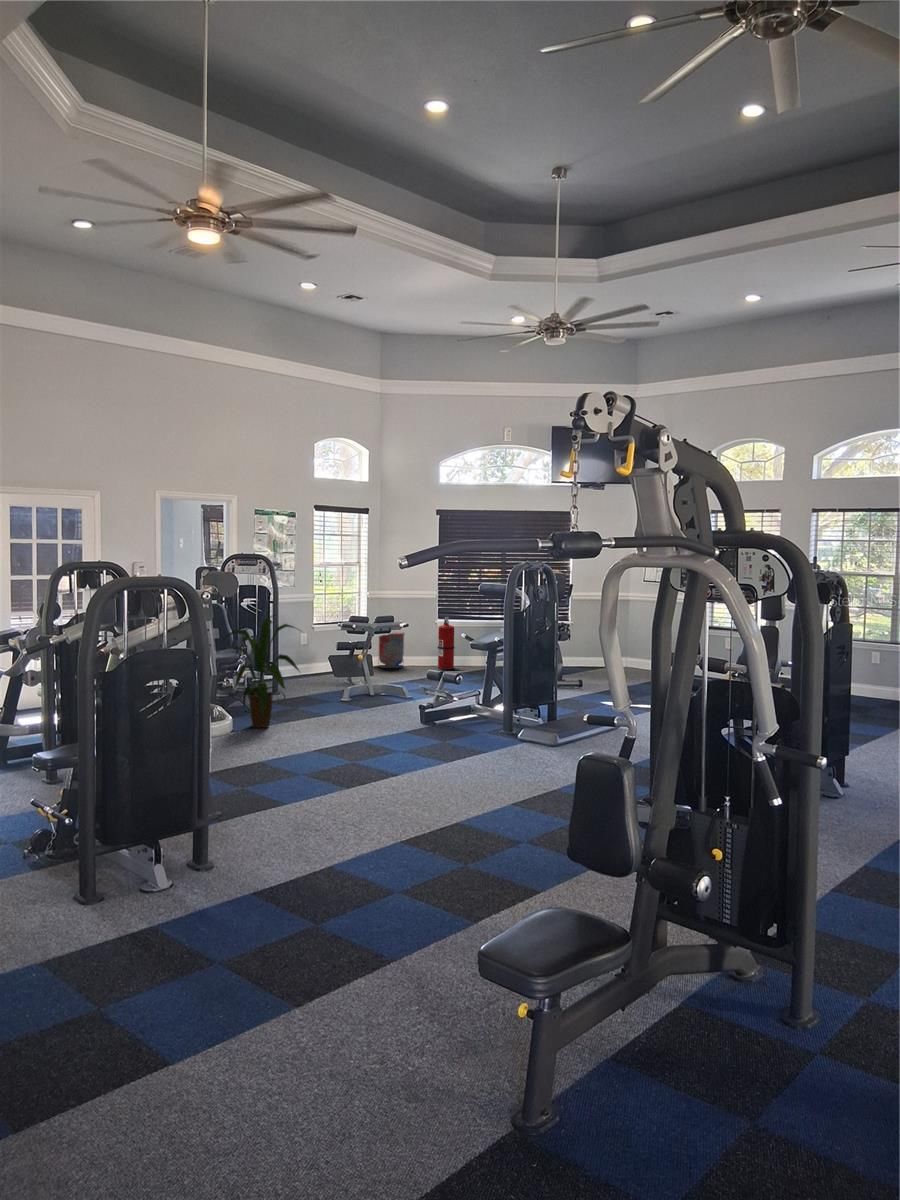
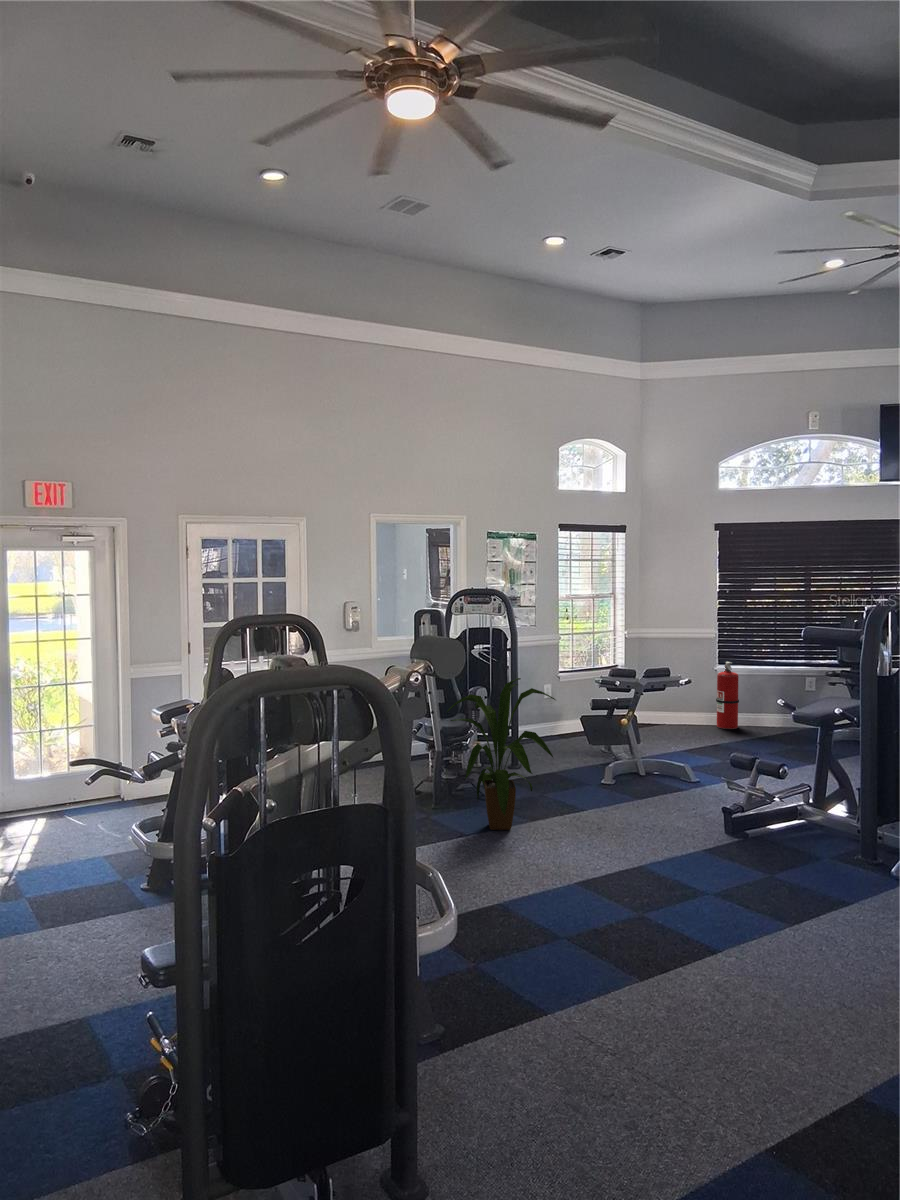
trash can: present [379,632,404,668] -> none [639,674,672,726]

